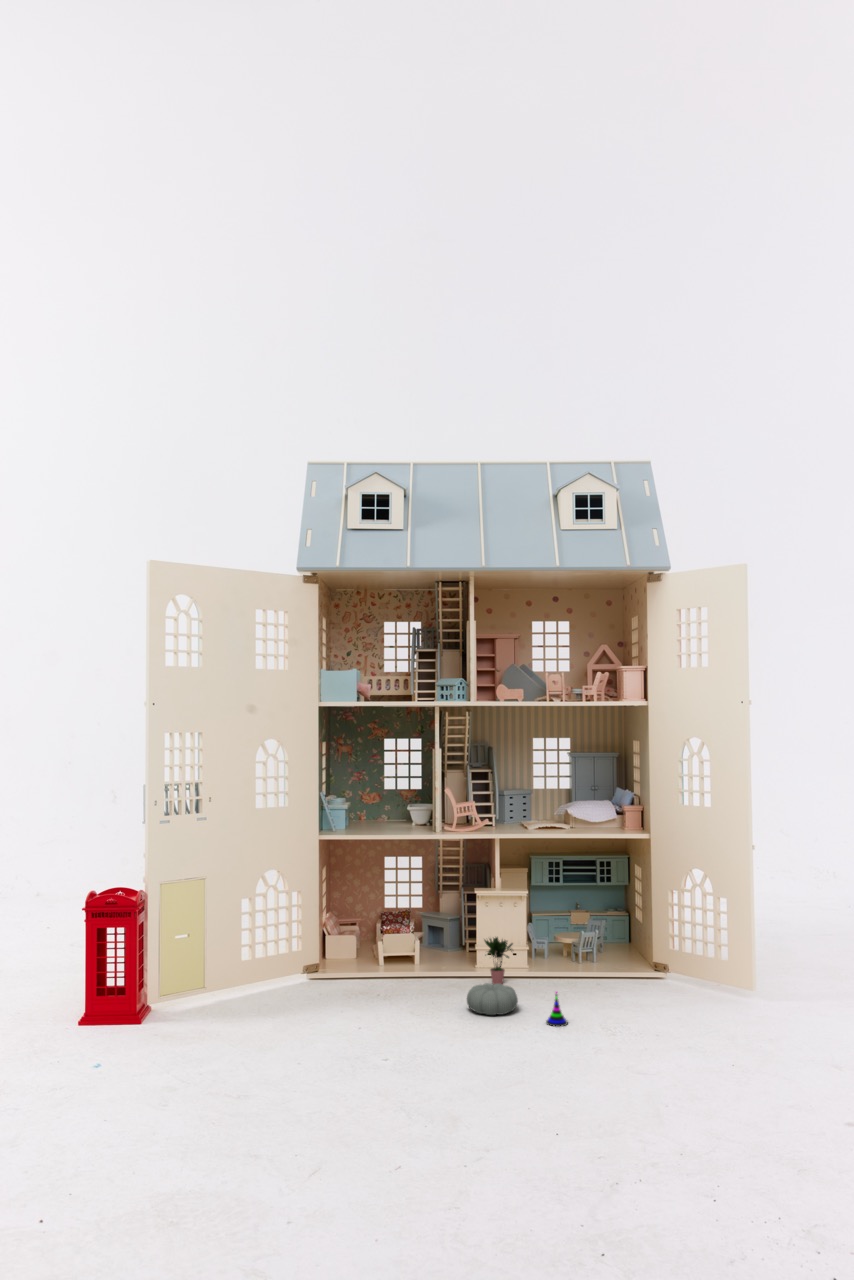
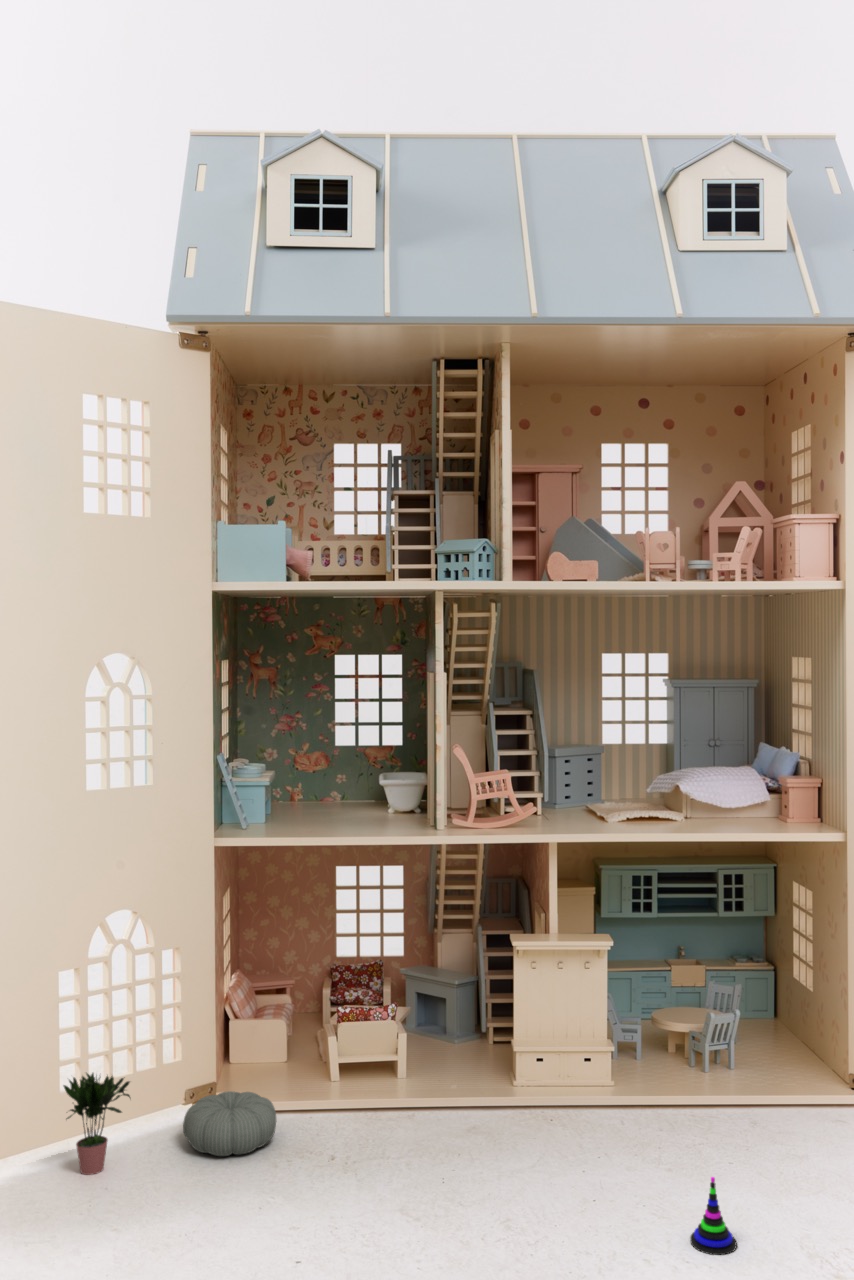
potted plant: present [484,937,513,984] -> present [64,1073,130,1175]
pouf: present [467,983,518,1015] -> present [183,1091,276,1156]

